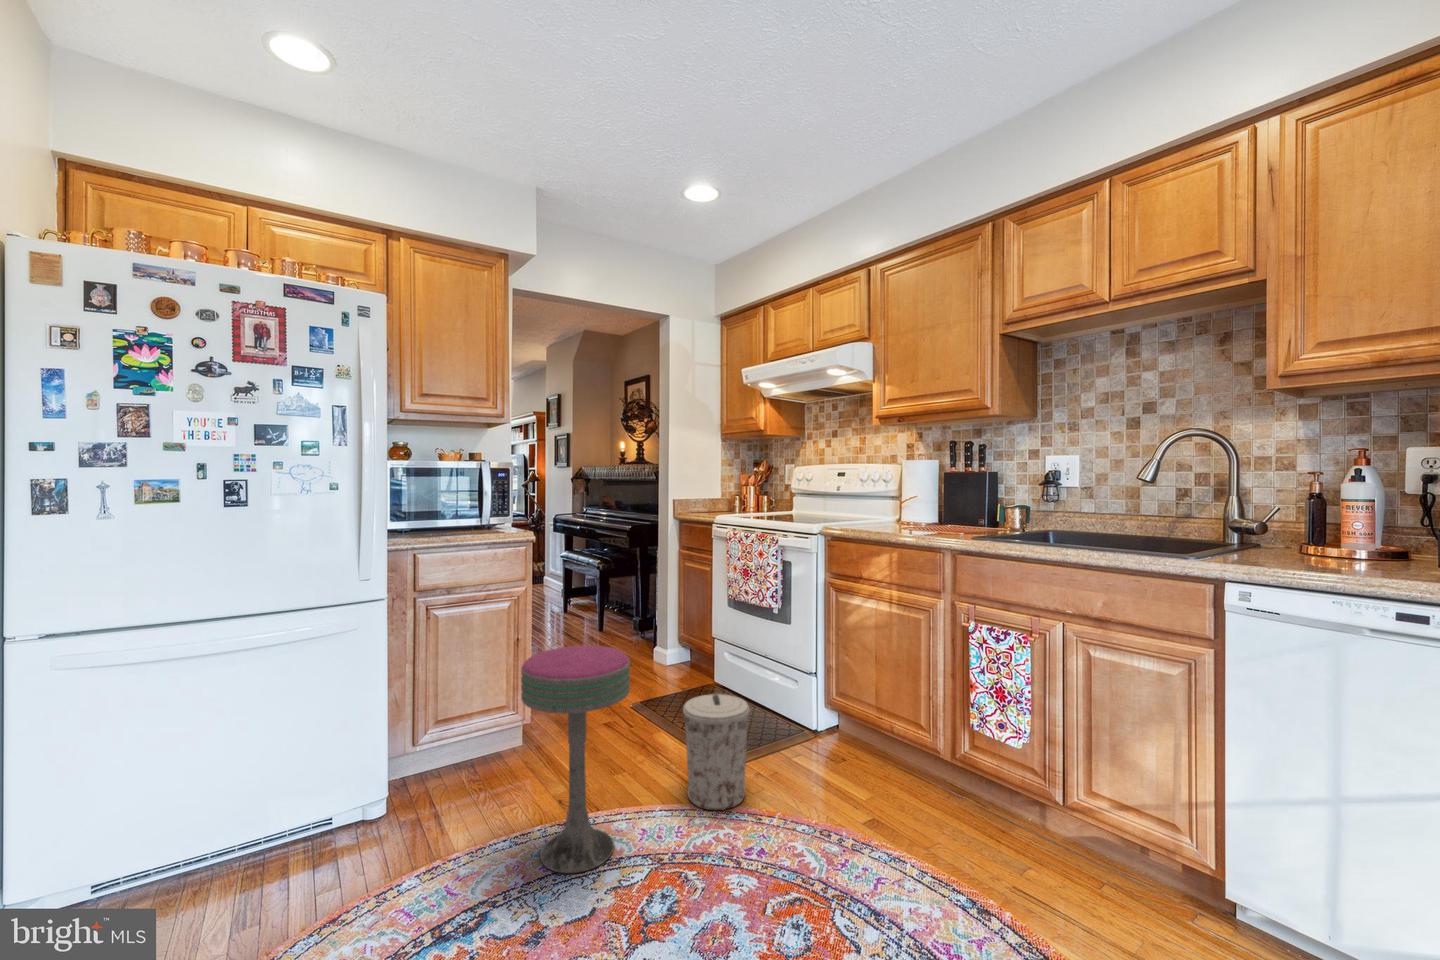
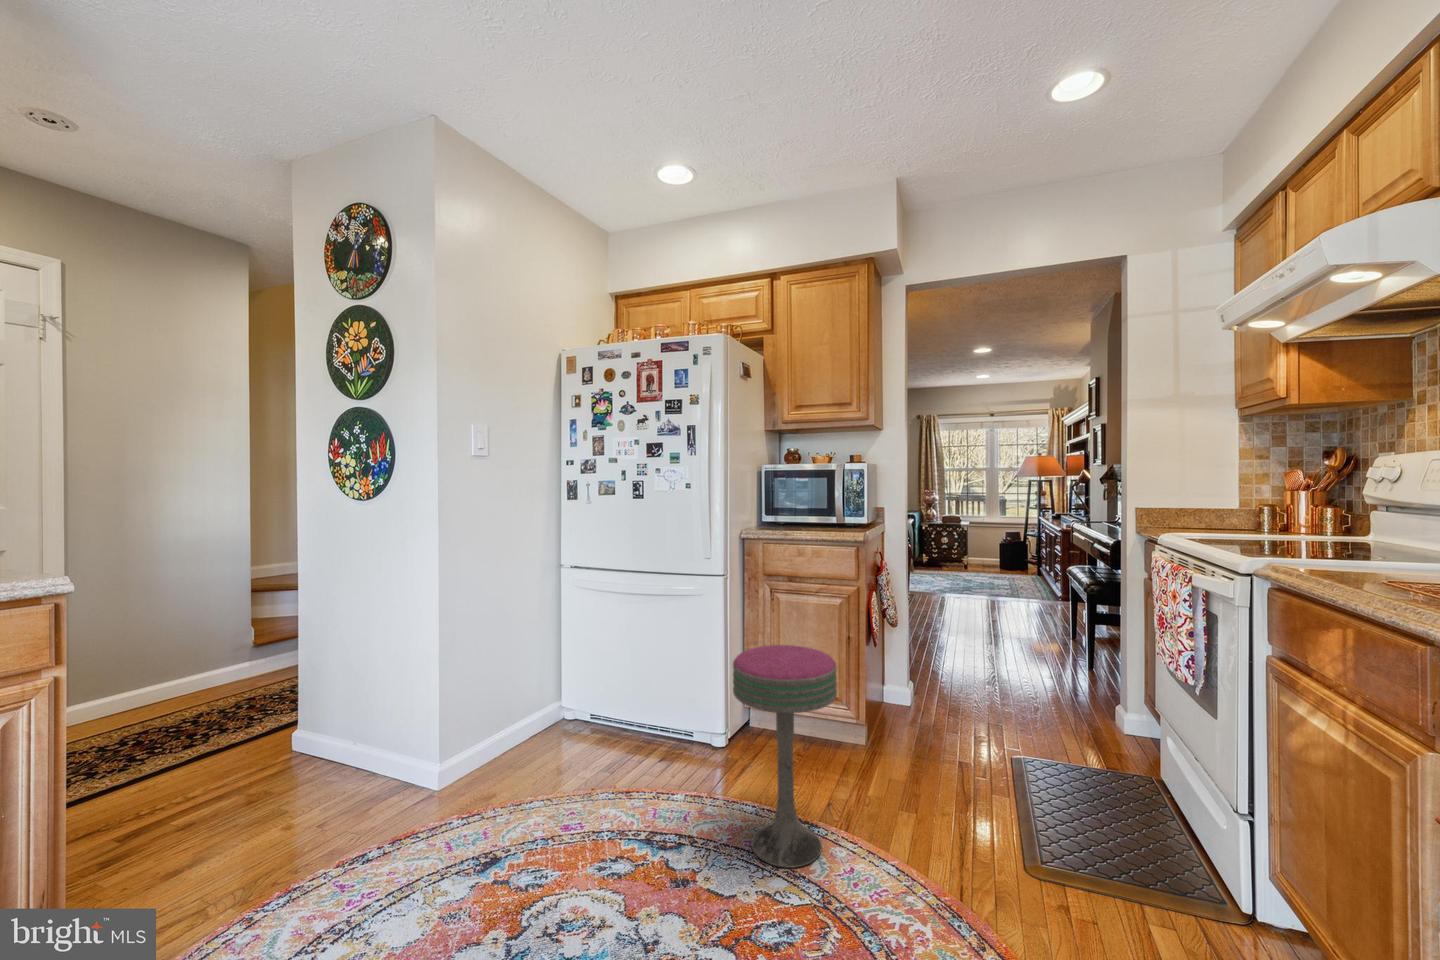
trash can: present [683,694,750,810] -> none [926,754,1018,913]

